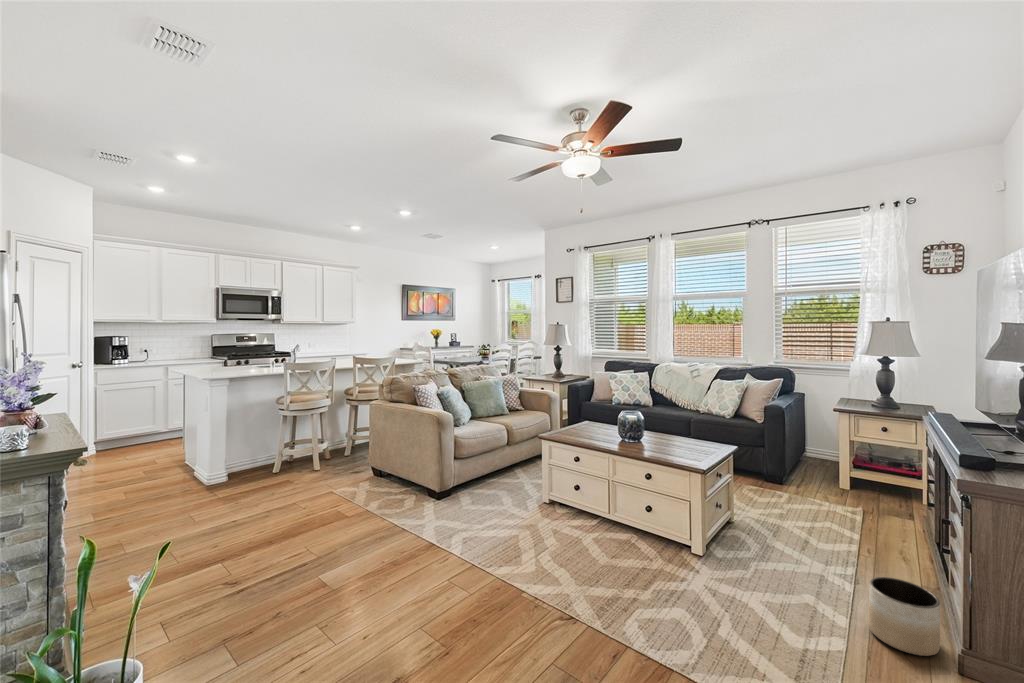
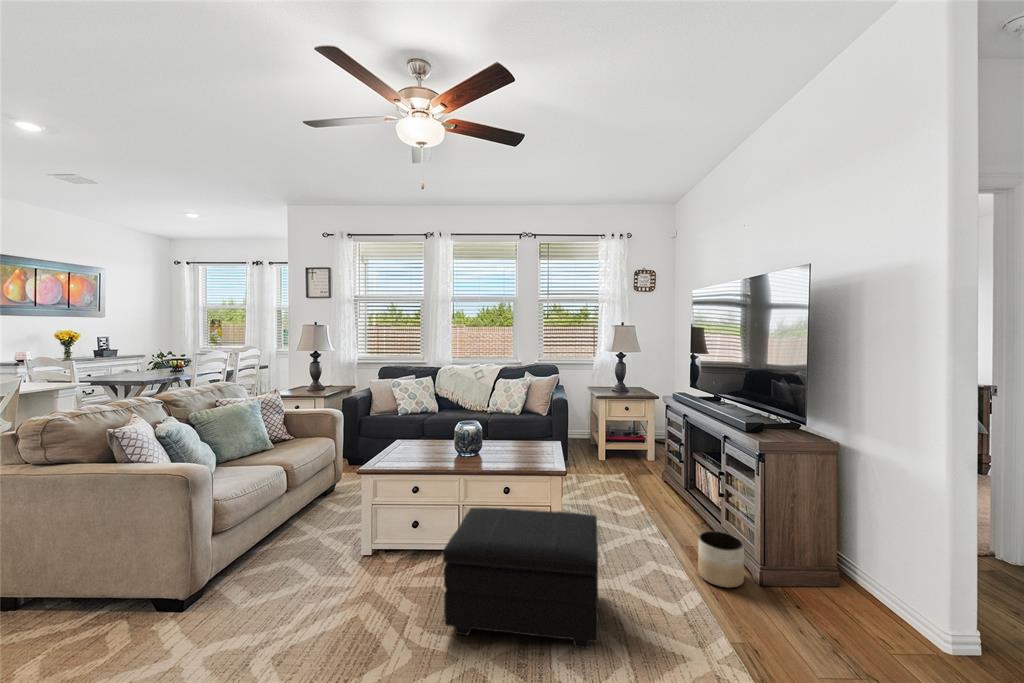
footstool: none [557,480,719,627] -> present [443,507,598,649]

